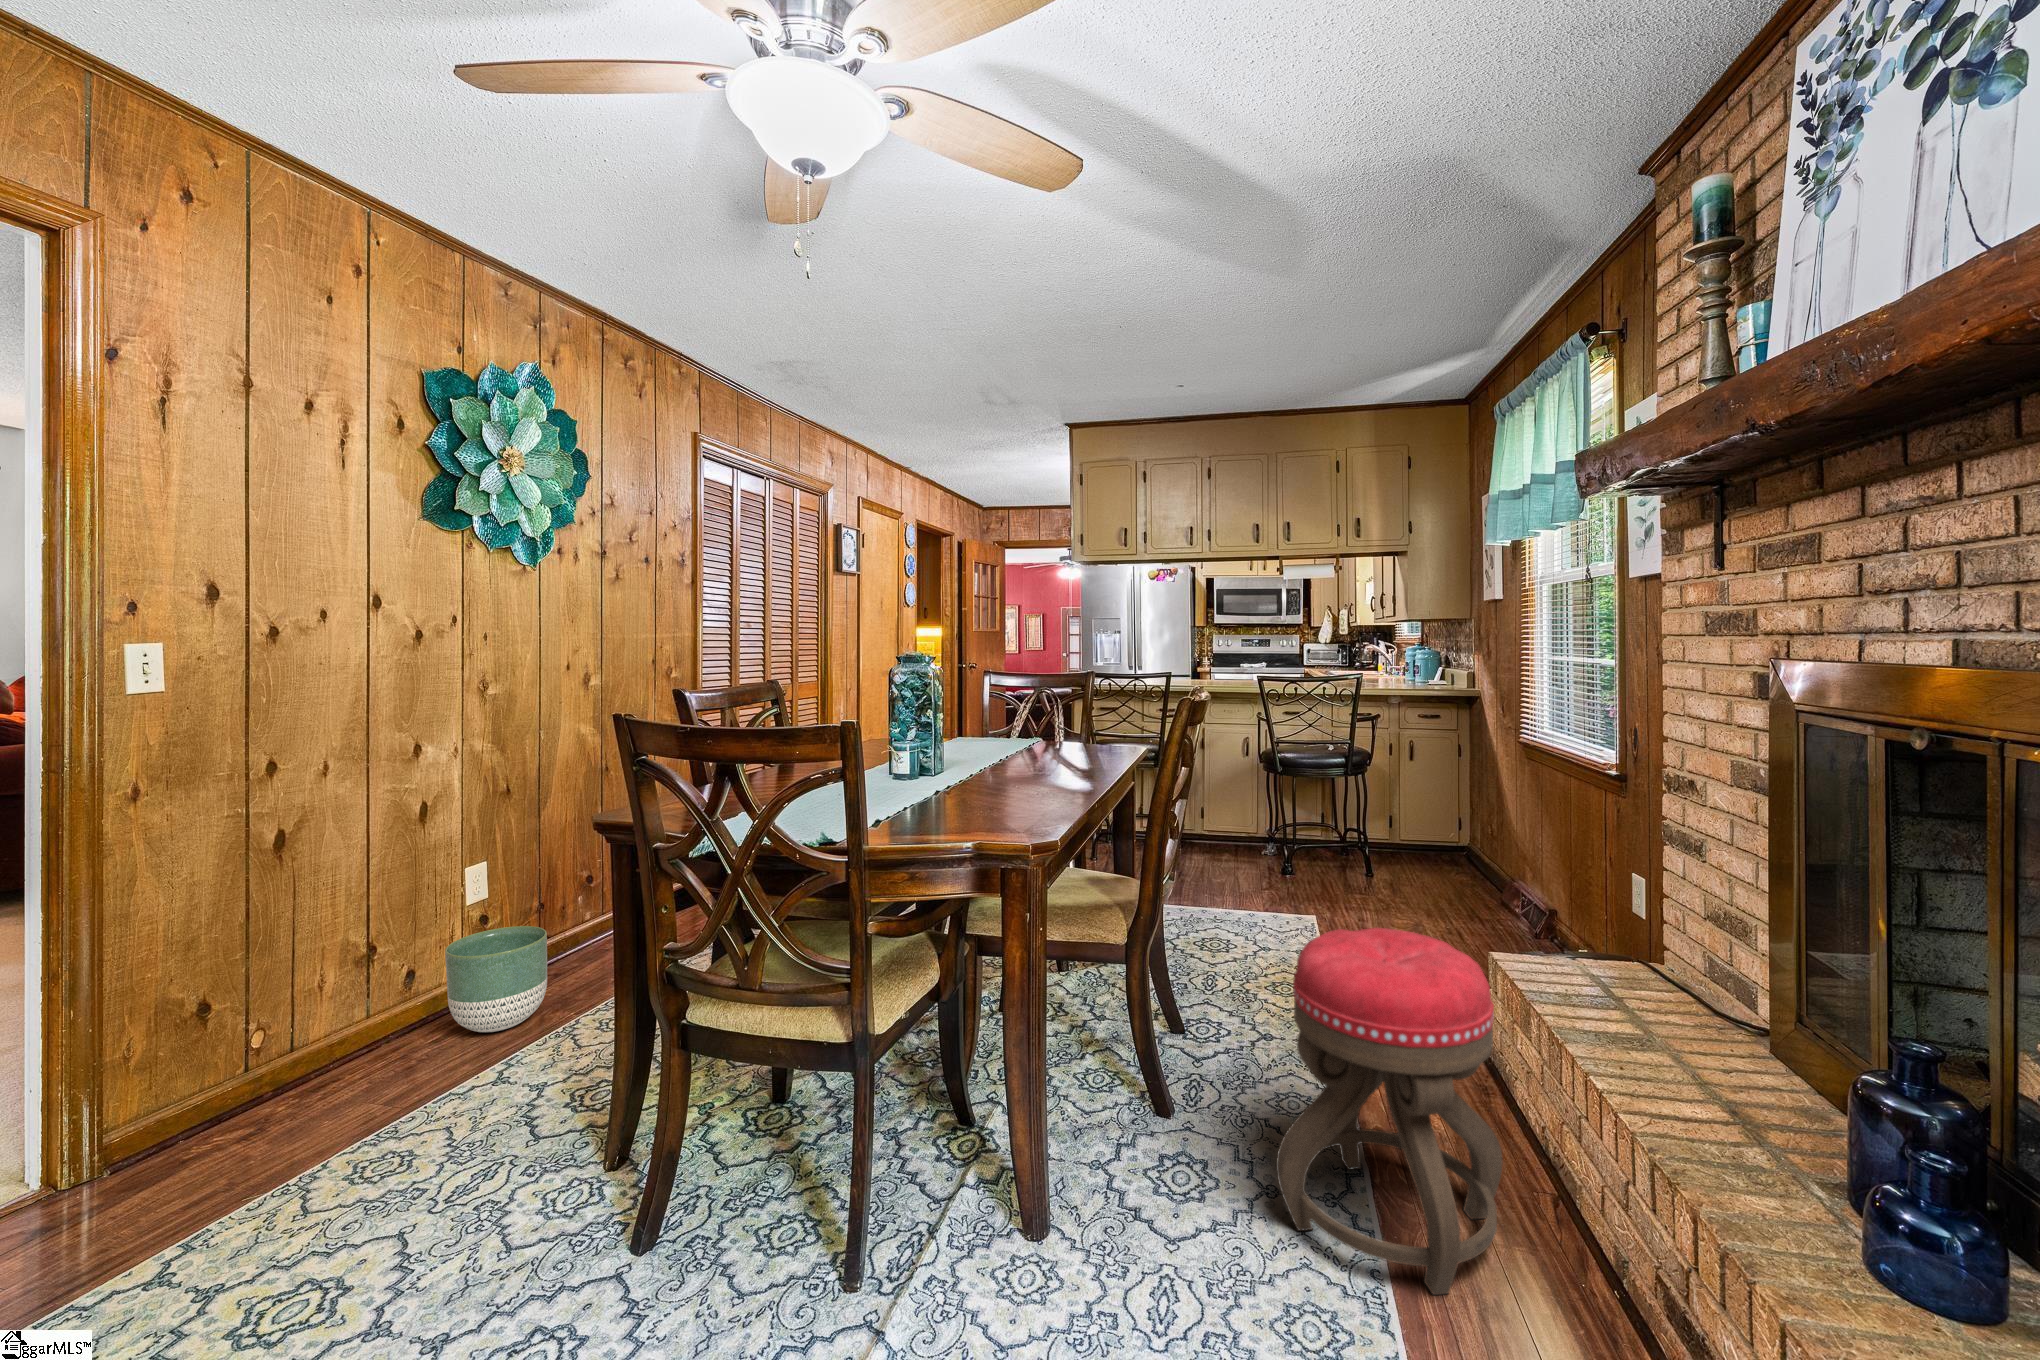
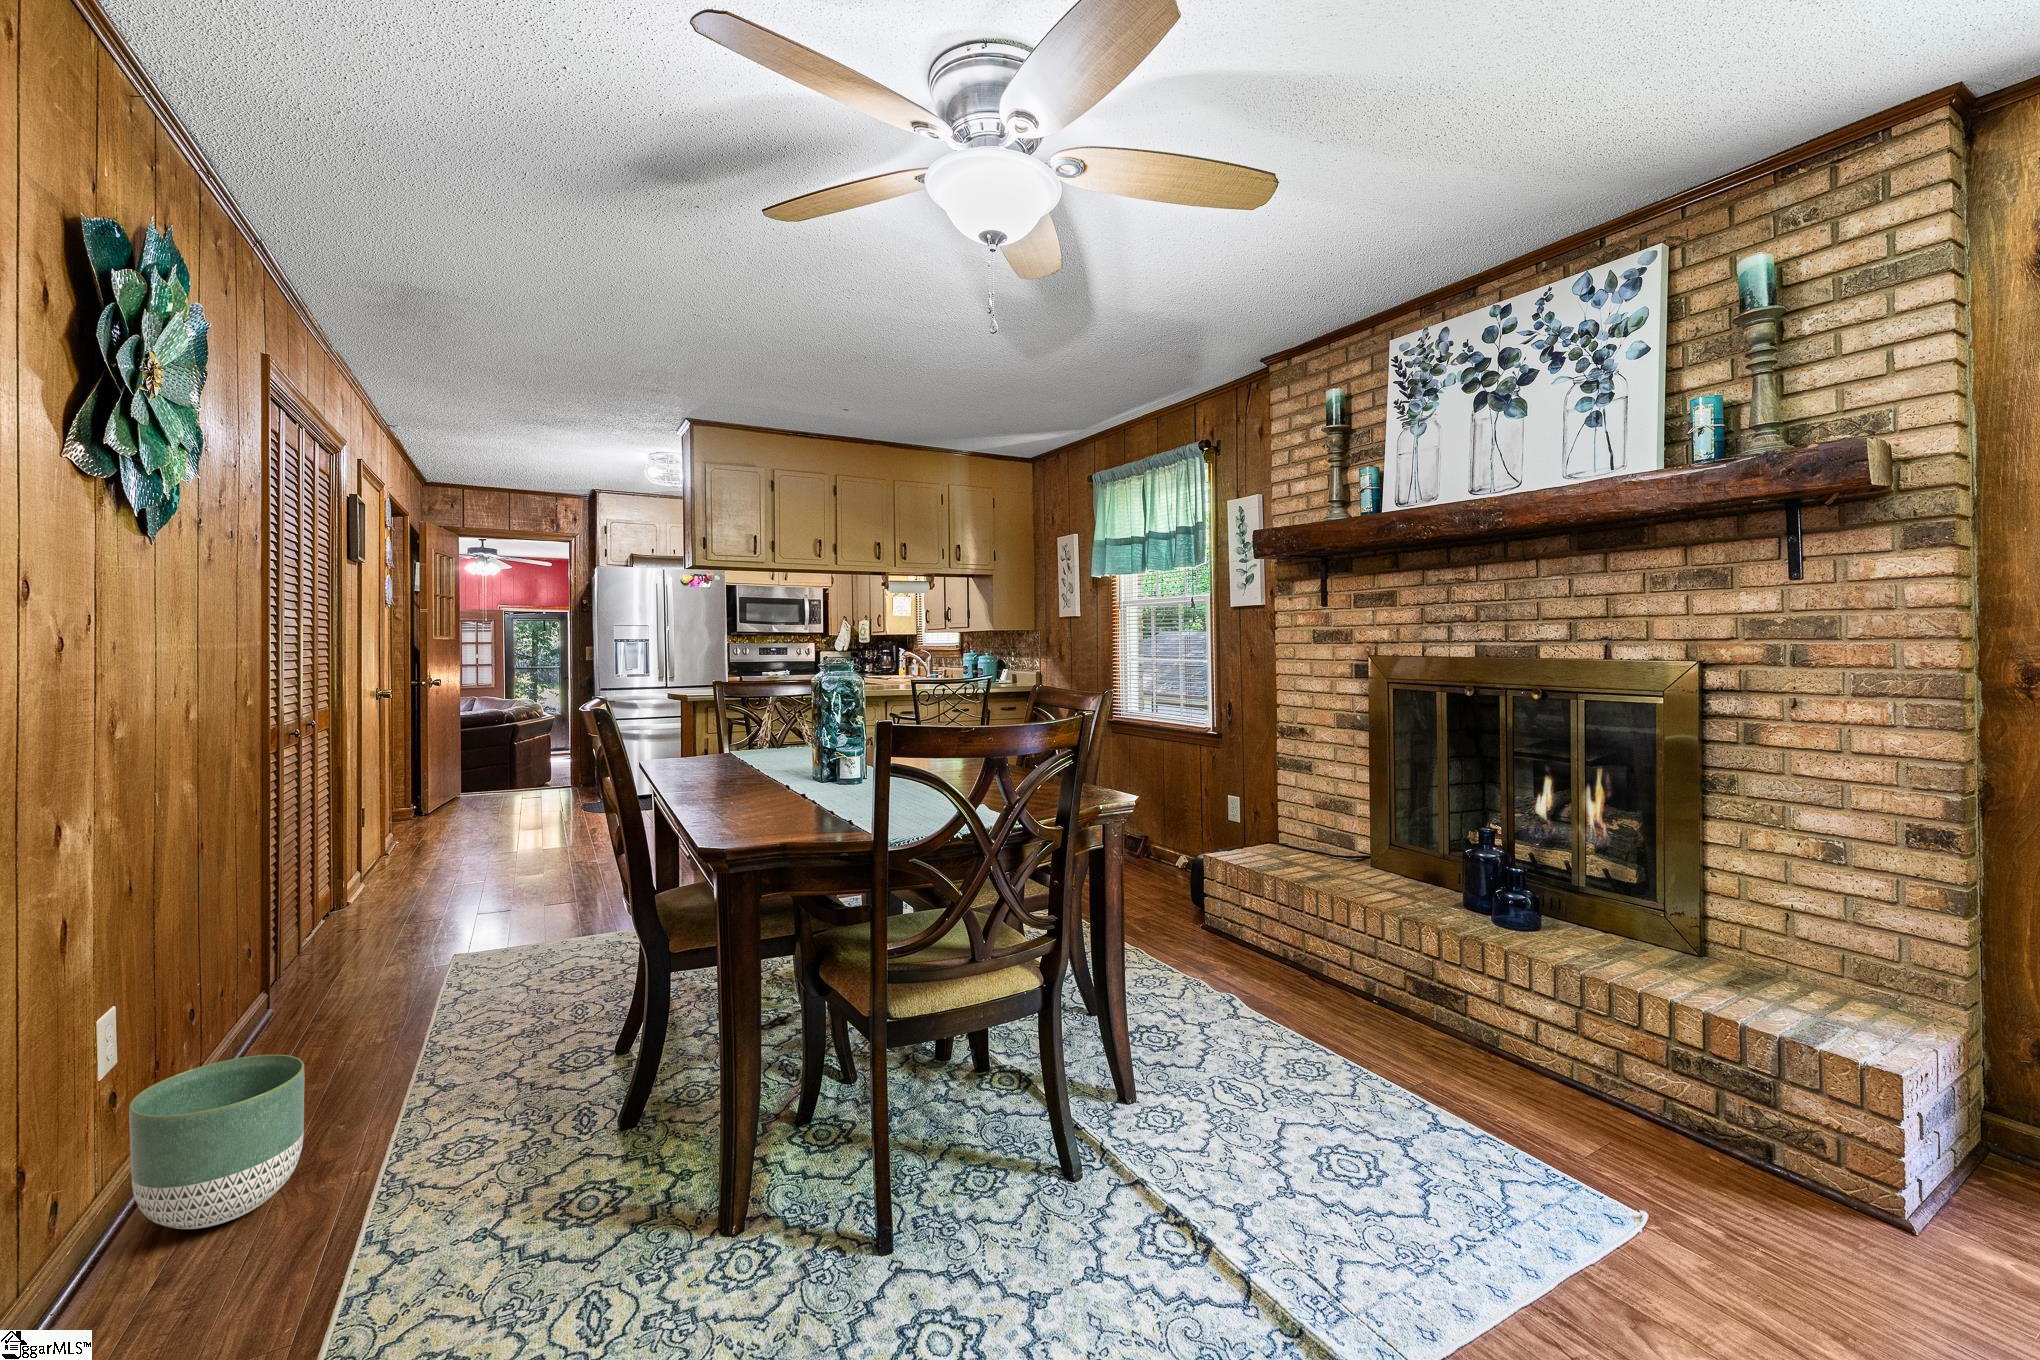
ottoman: present [1276,928,1503,1295] -> none [1202,831,1338,1033]

